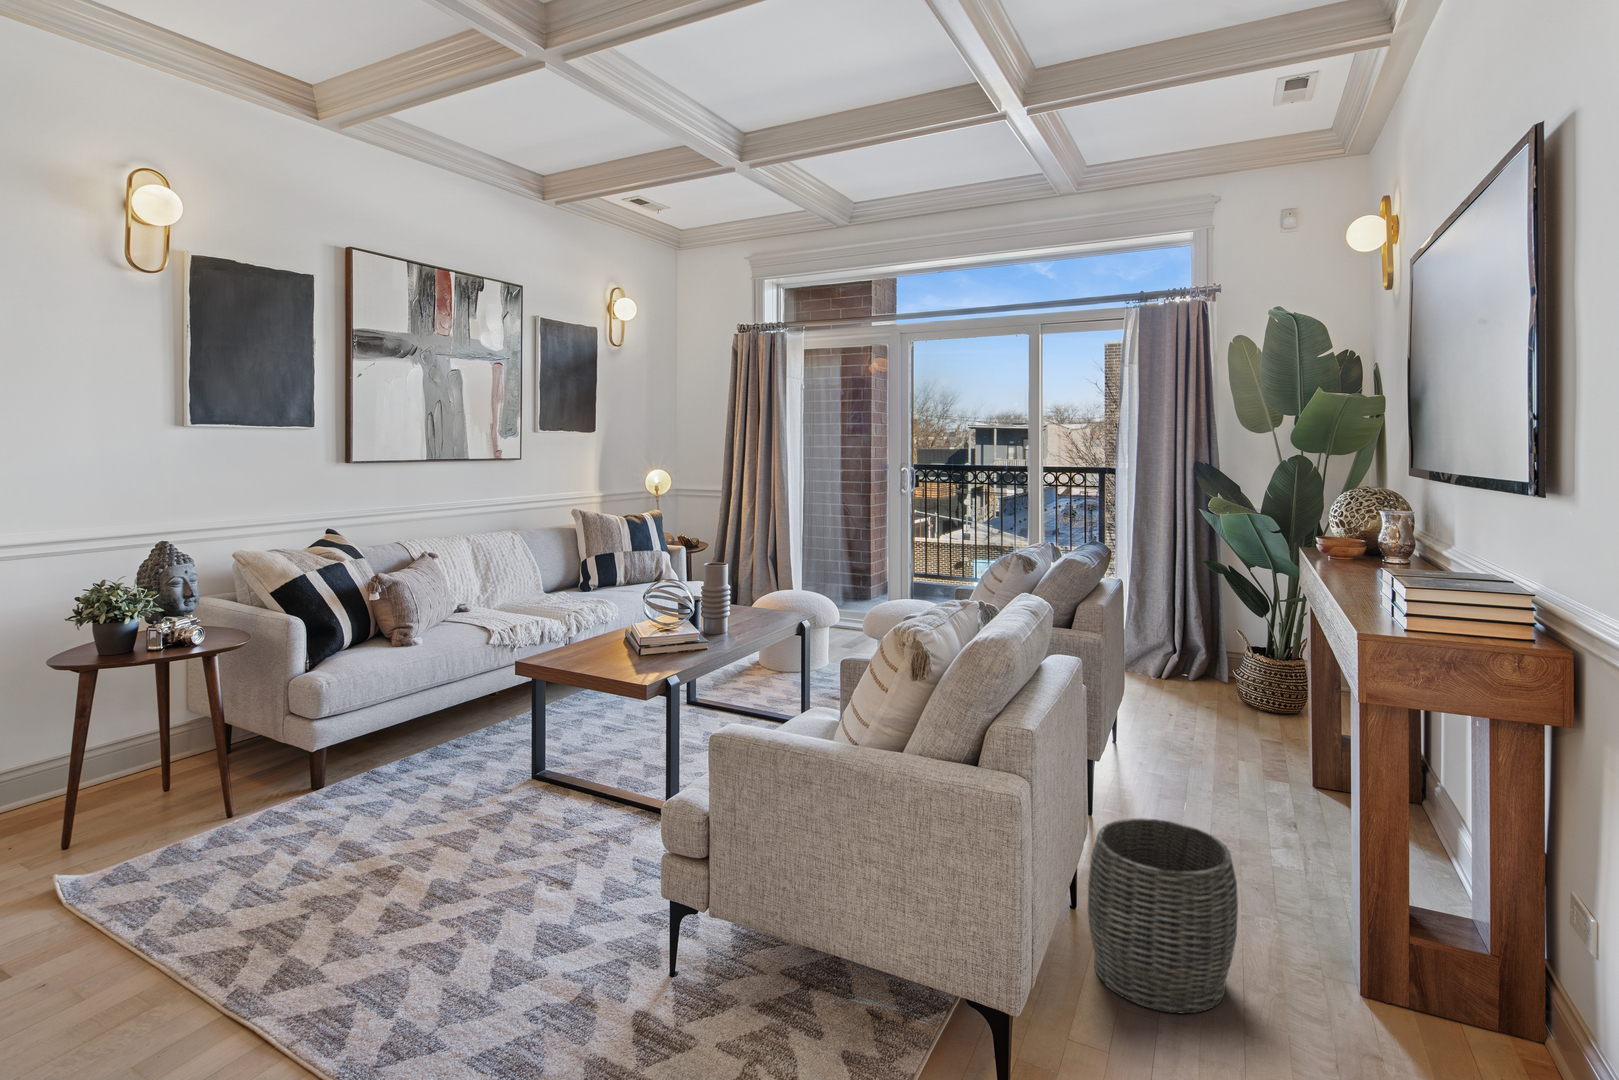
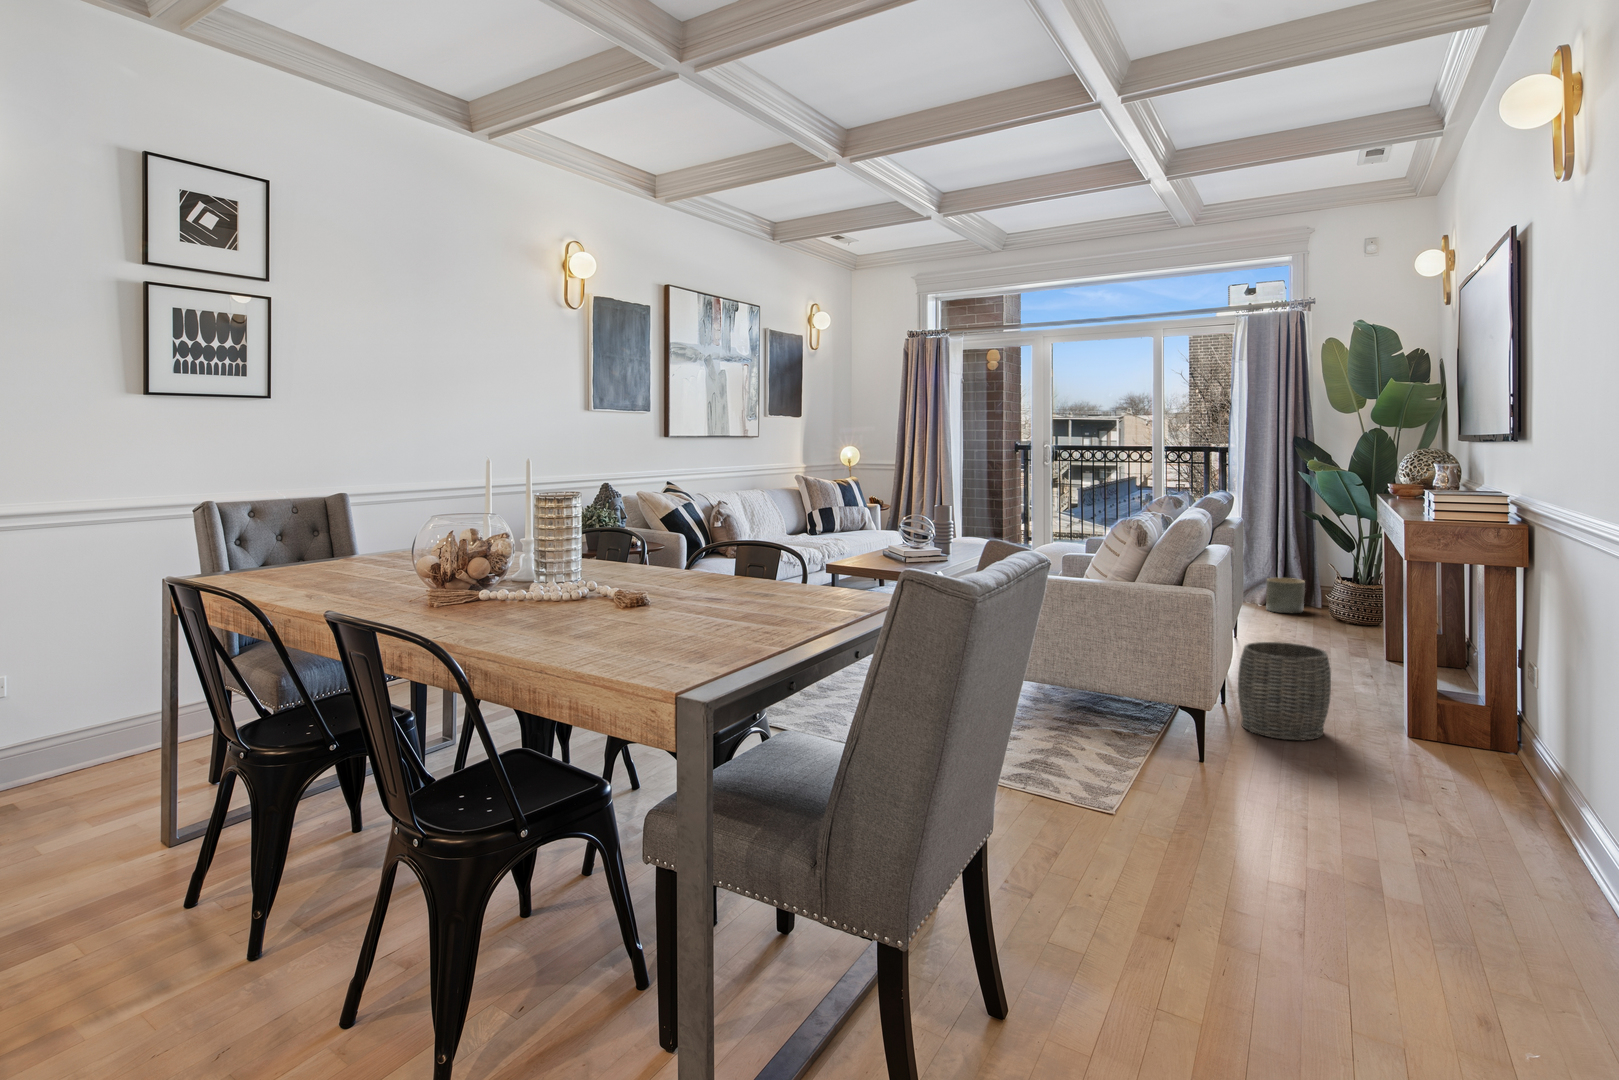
planter: none [1161,644,1209,692] -> present [1266,578,1305,613]

